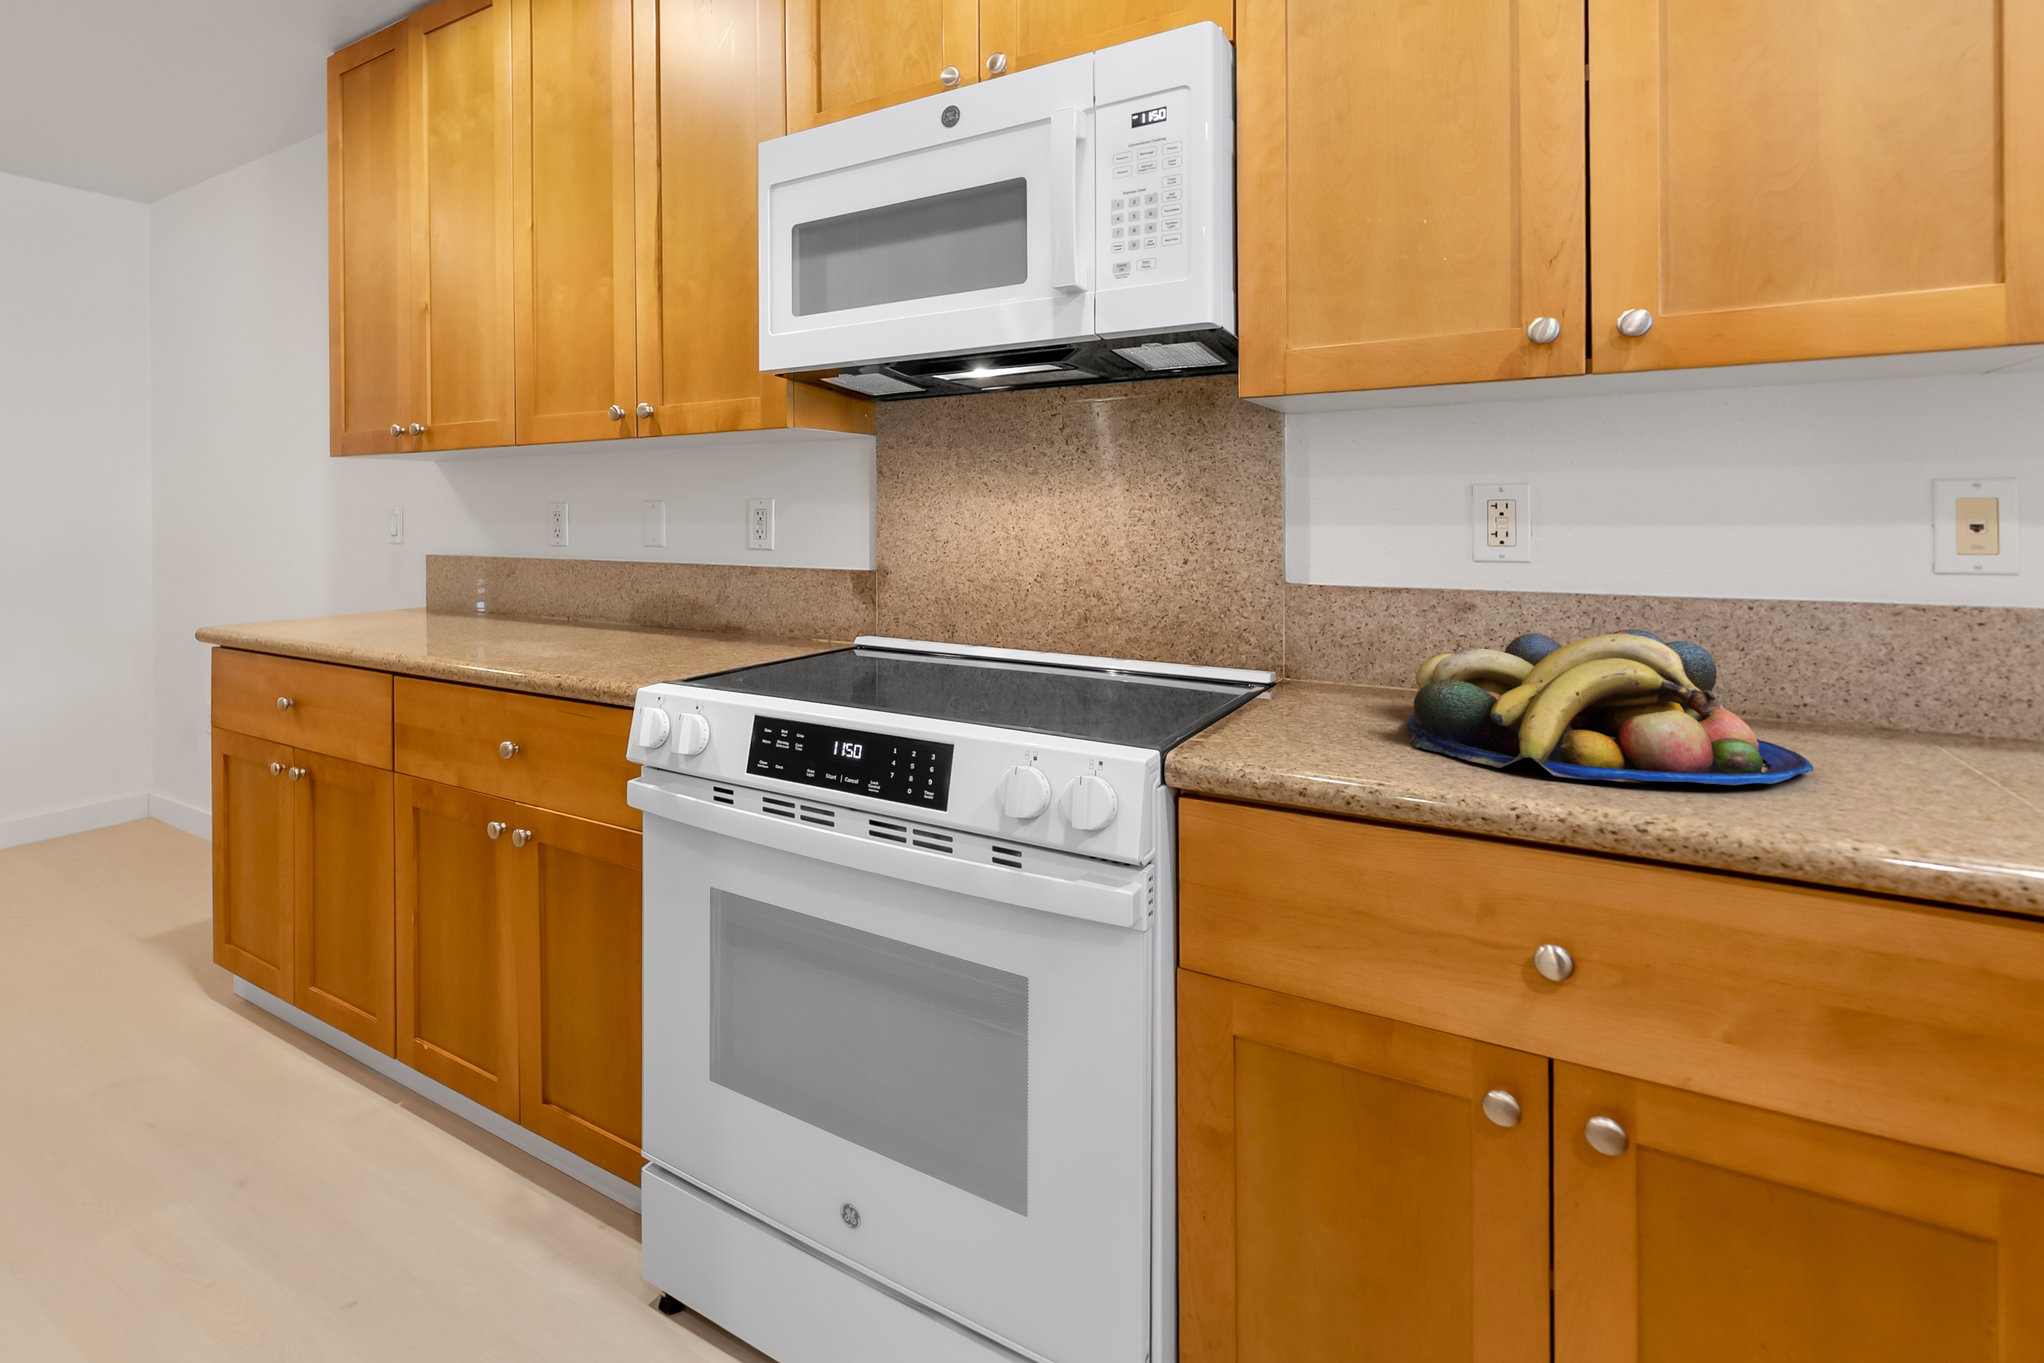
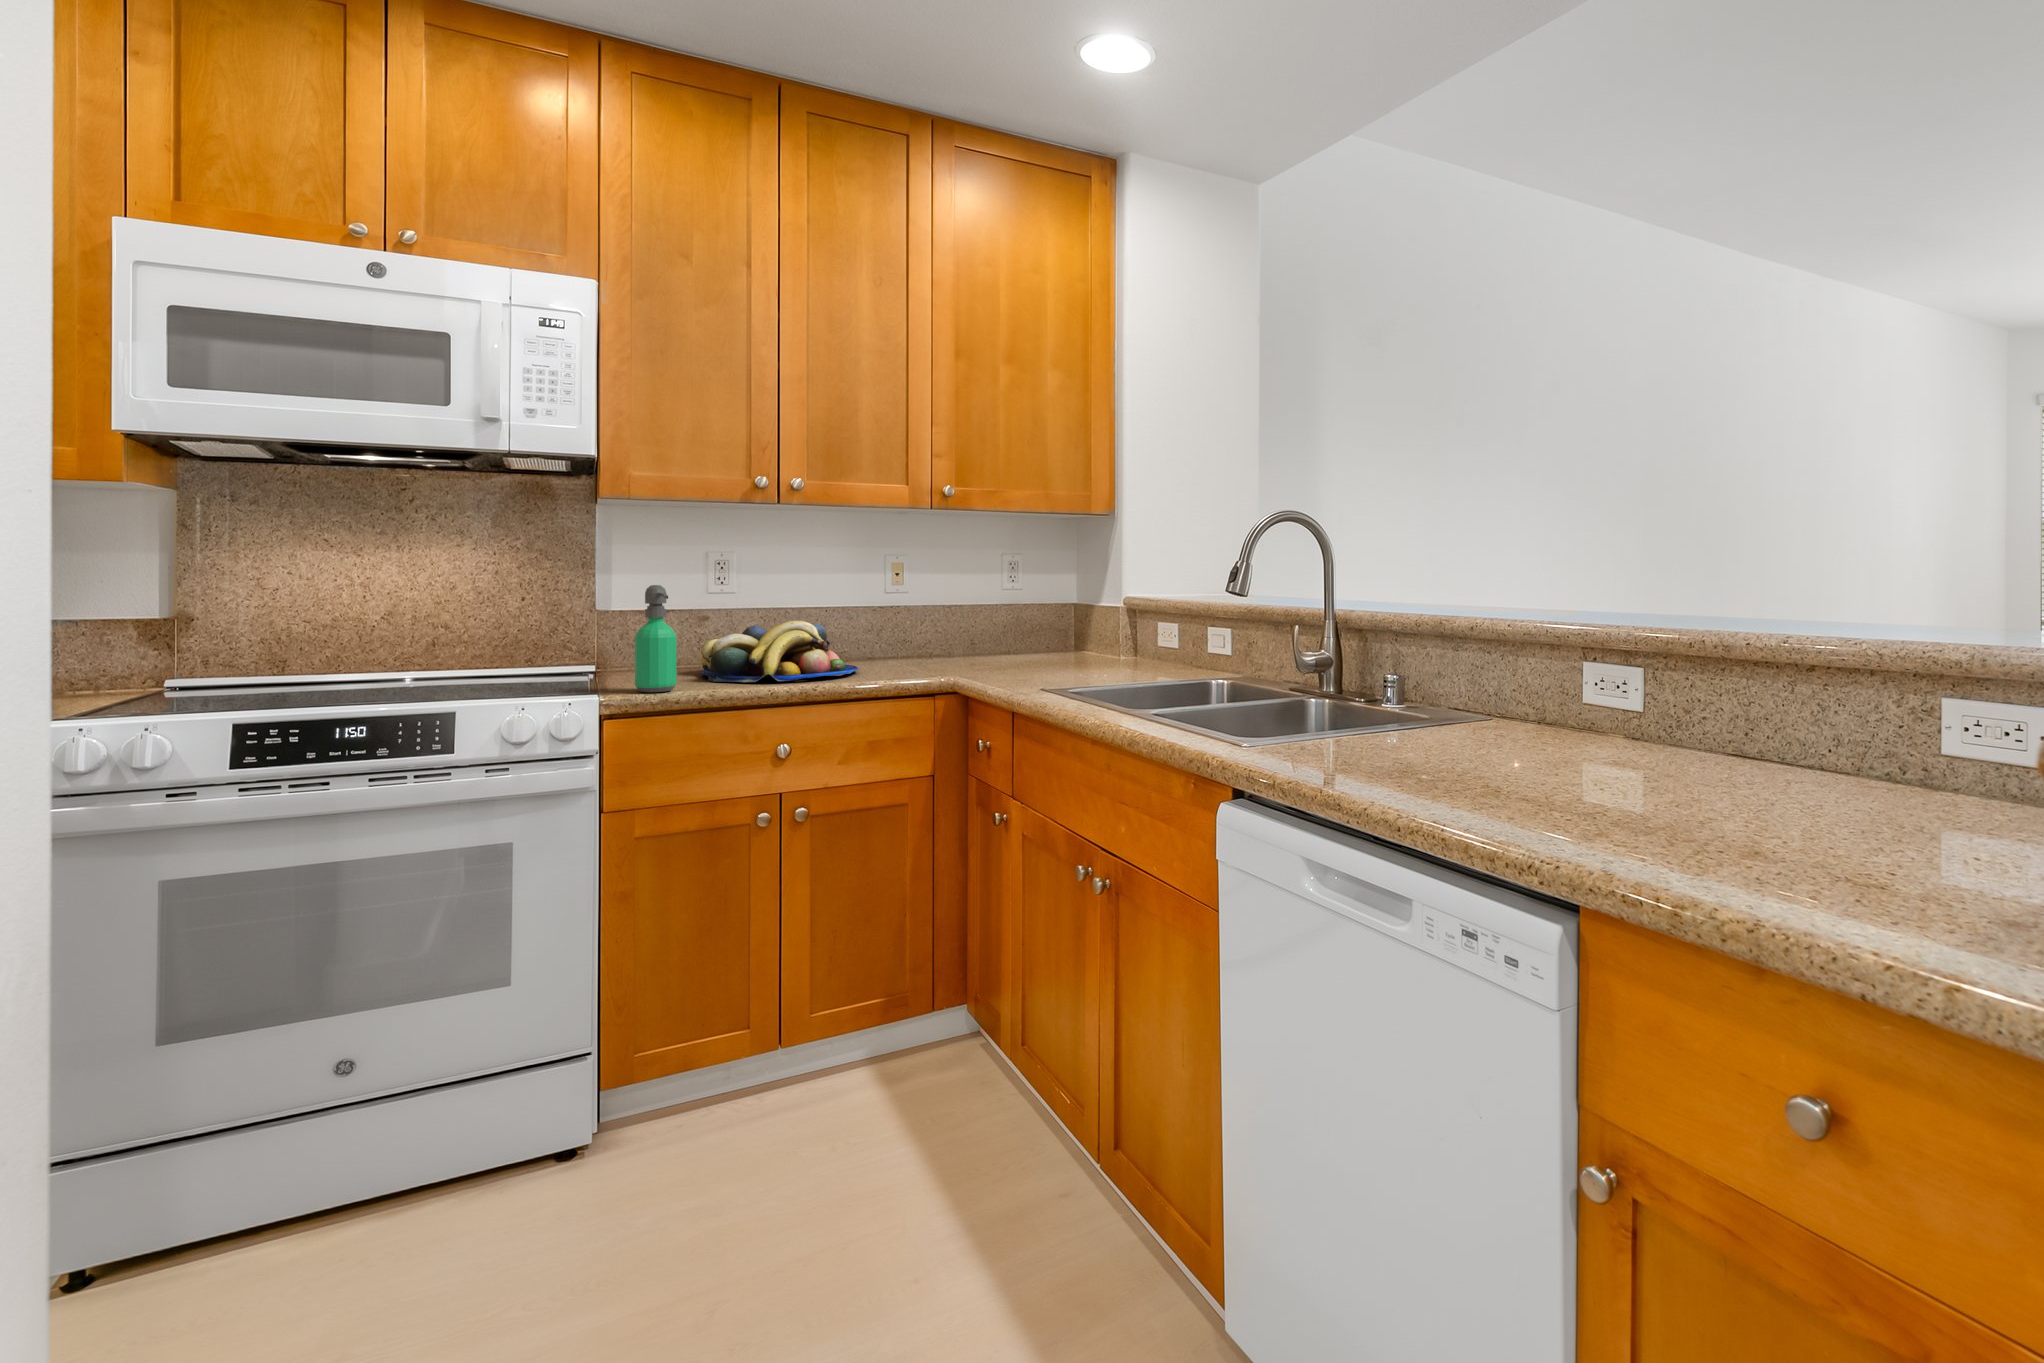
soap dispenser: none [1241,551,1319,761] -> present [635,585,677,692]

